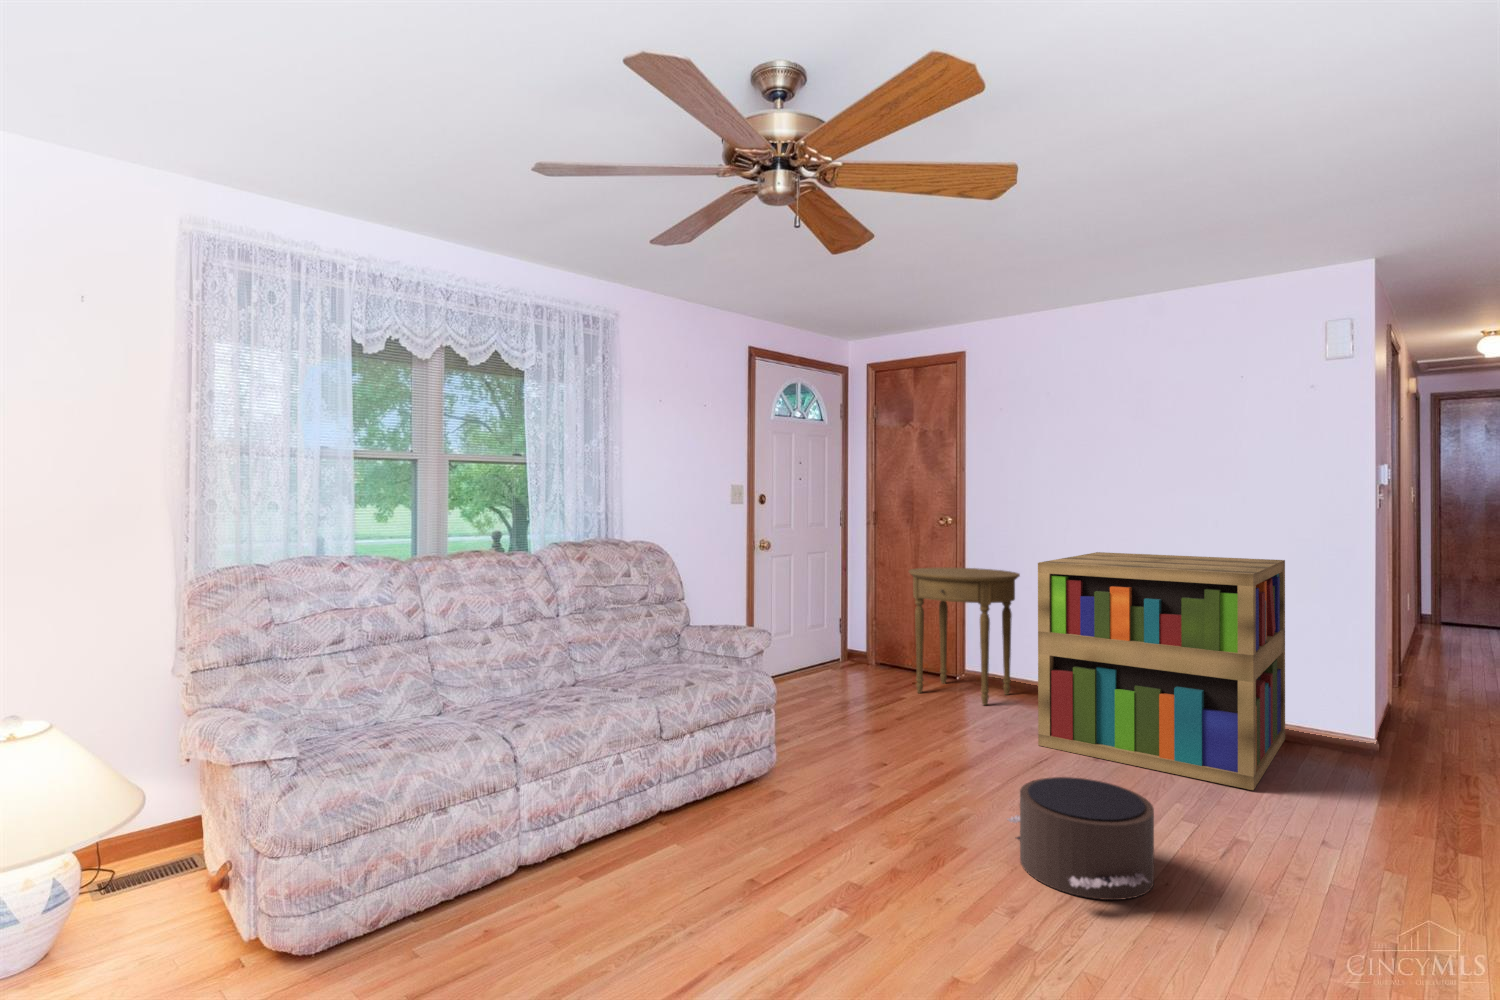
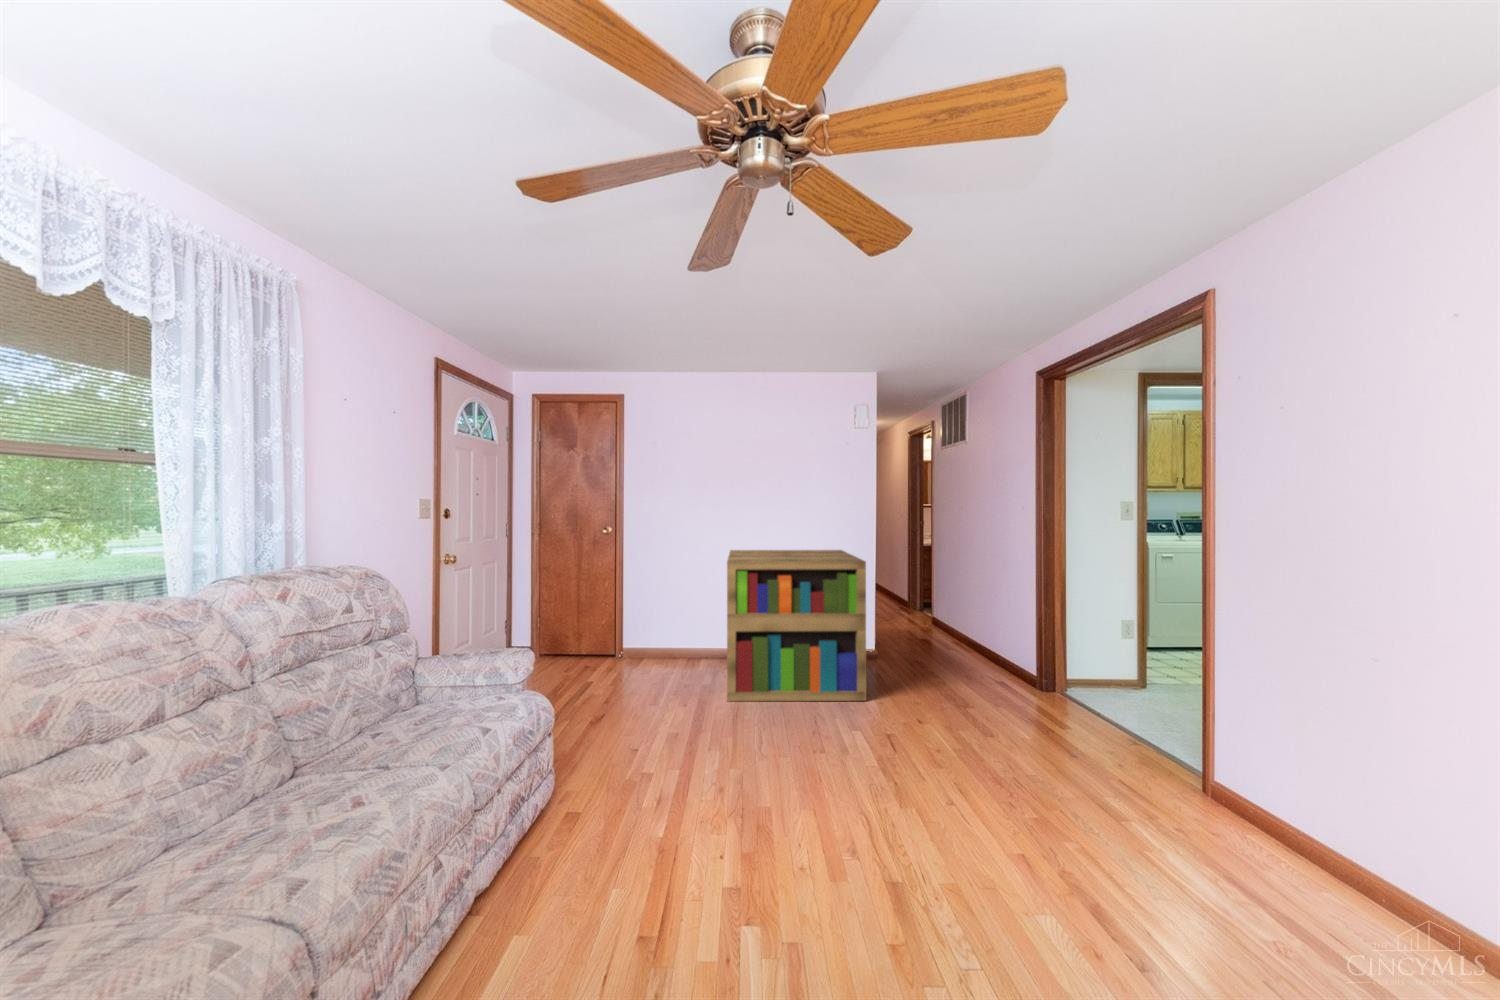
side table: present [909,567,1020,705] -> none [589,567,680,677]
pouf: present [1007,777,1154,900] -> none [786,724,914,822]

